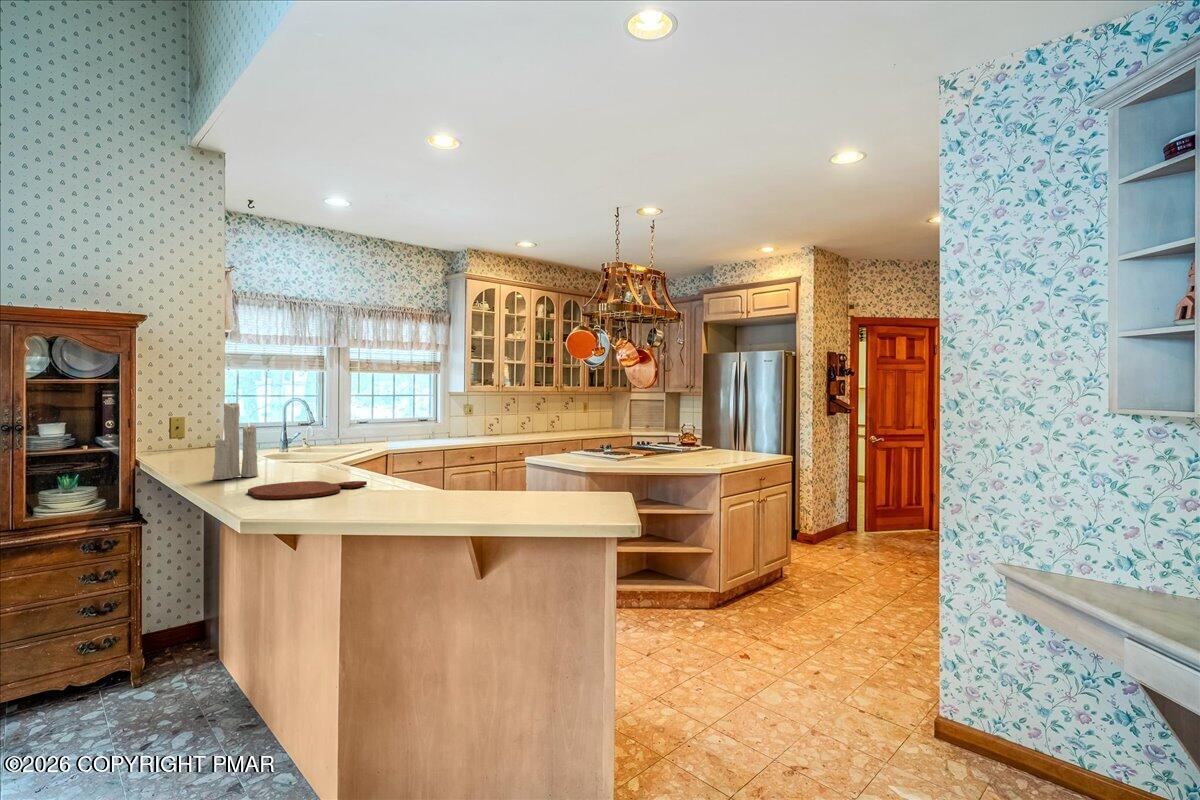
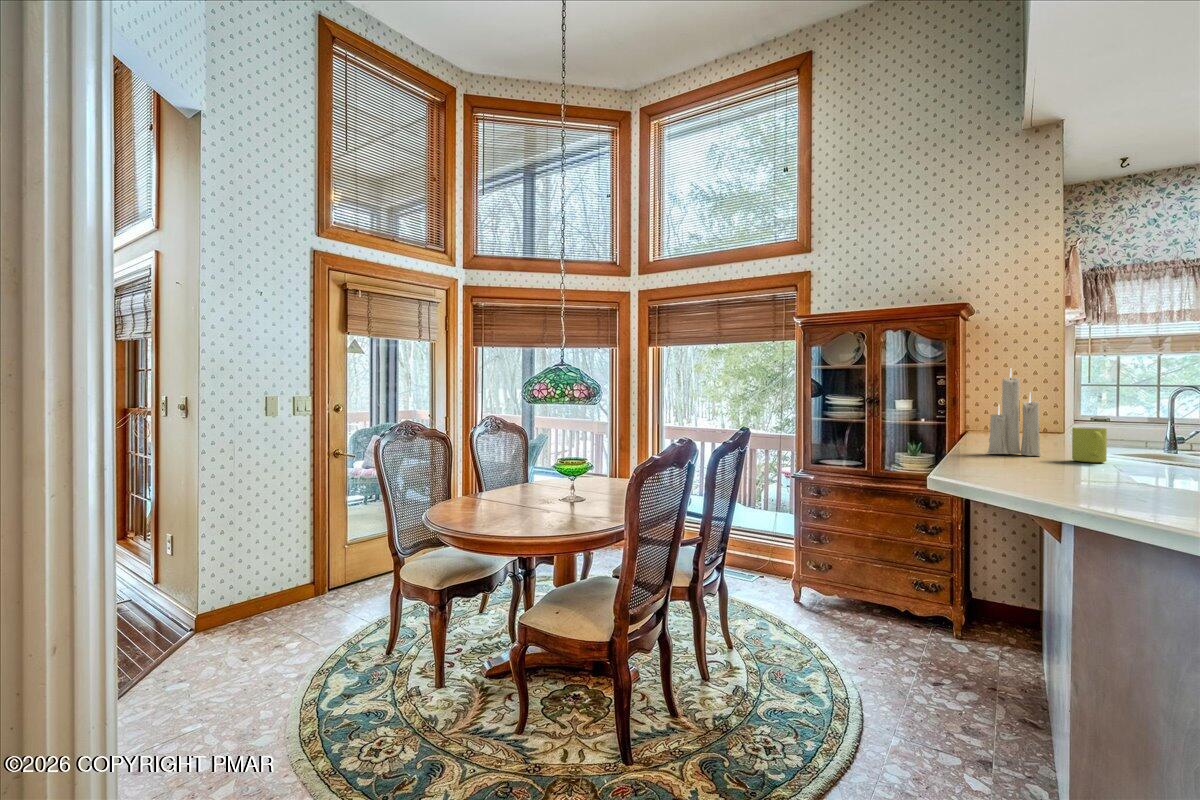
mug: none [287,447,314,477] -> present [1072,427,1107,462]
cutting board: present [248,481,367,499] -> none [991,461,1160,479]

